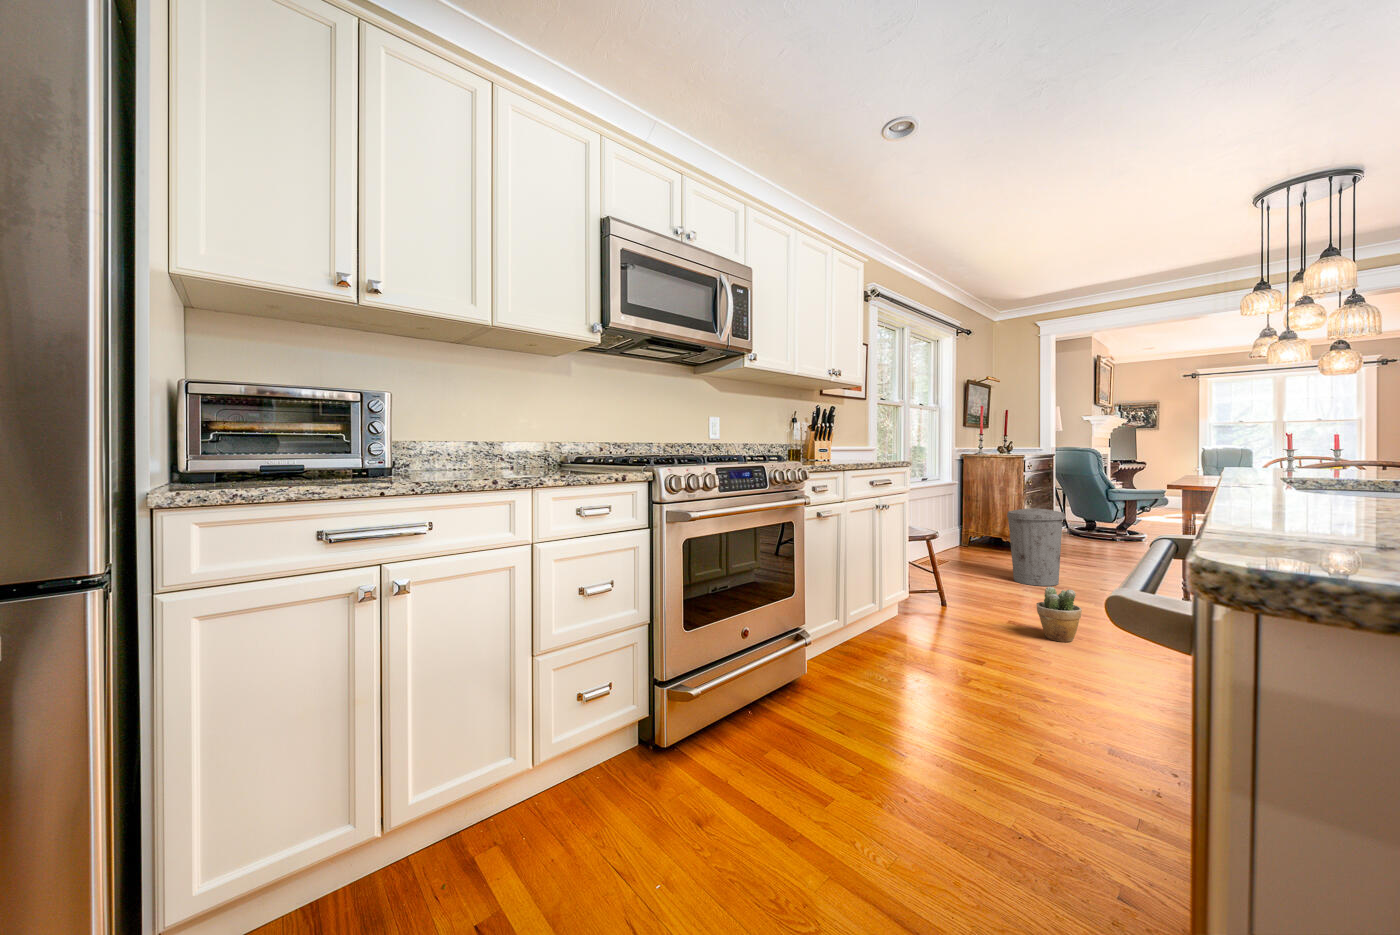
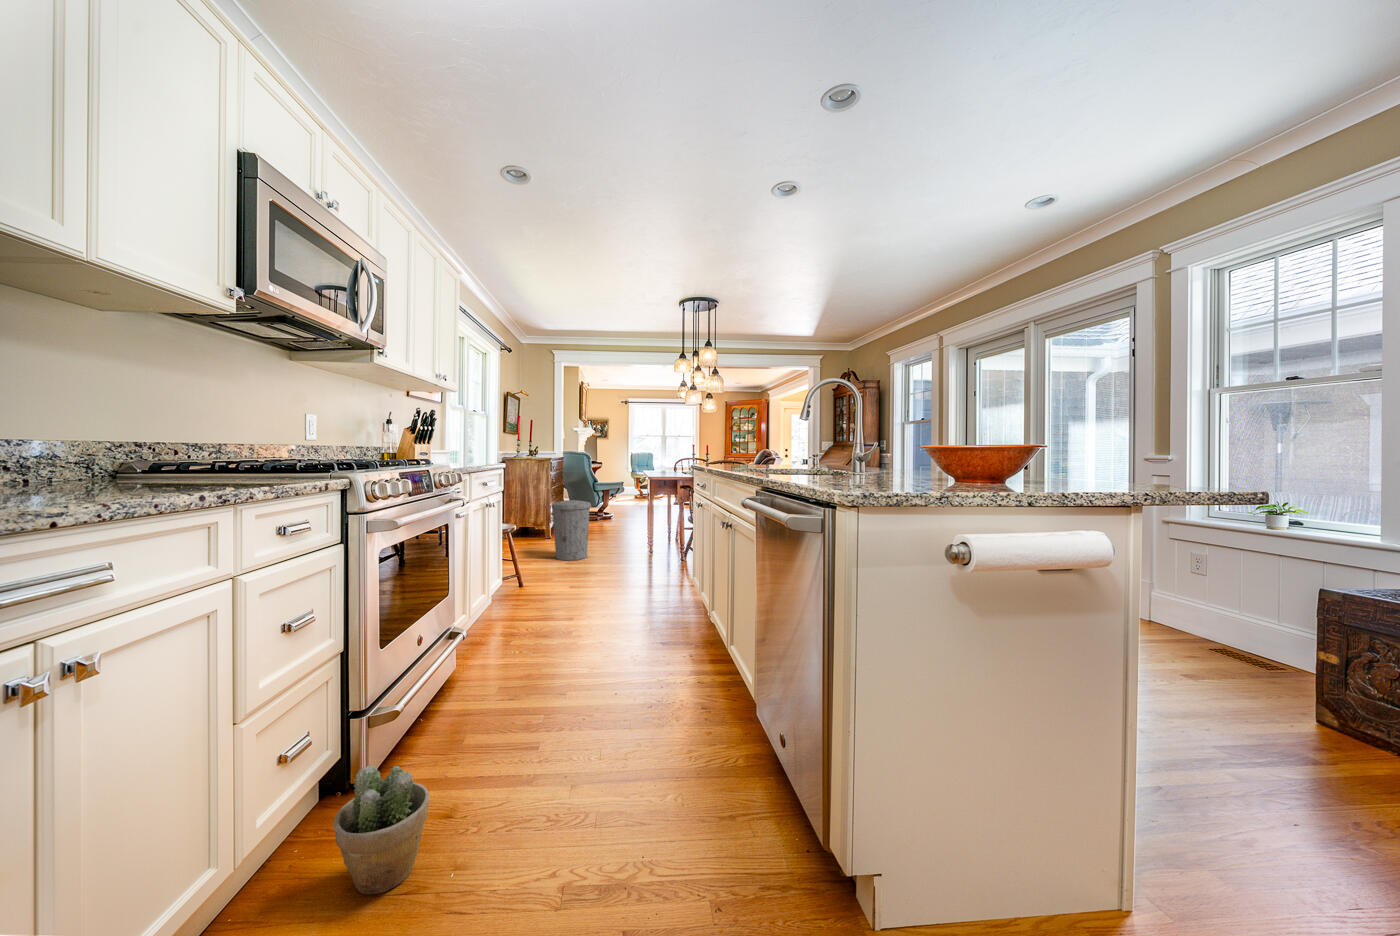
potted plant: present [1036,587,1082,642] -> present [333,766,429,894]

